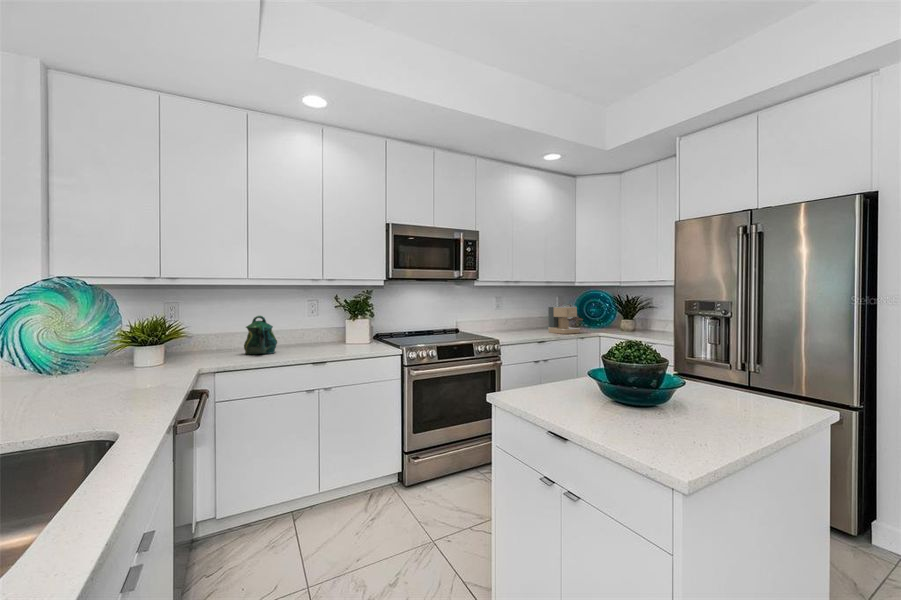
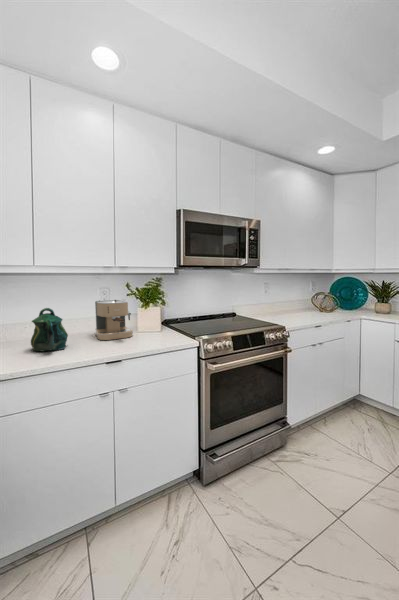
coffee maker: present [548,305,583,334] -> present [95,299,133,340]

